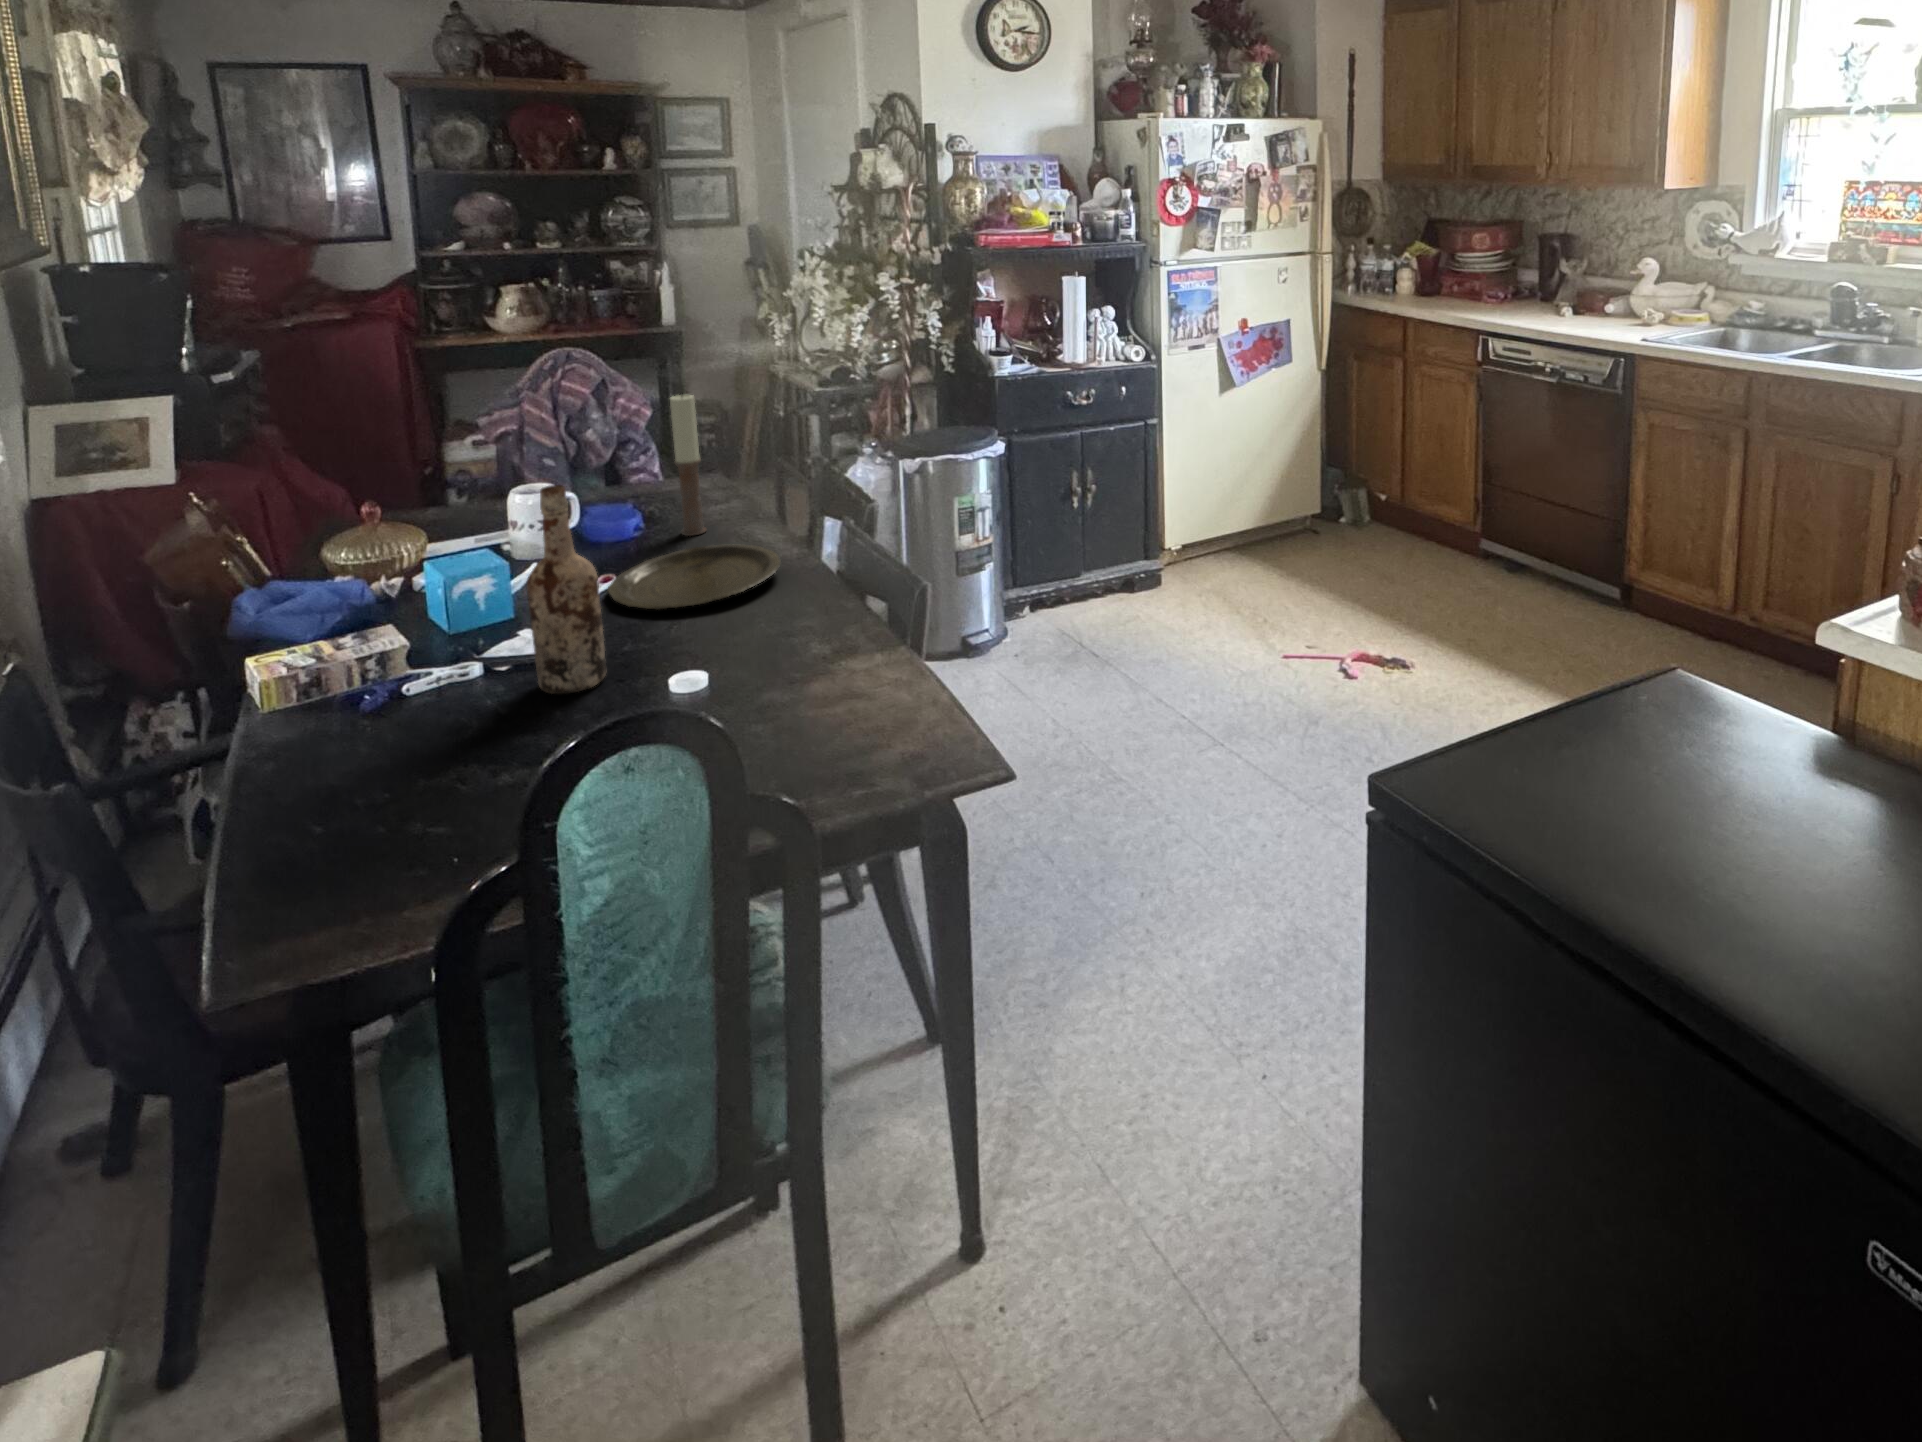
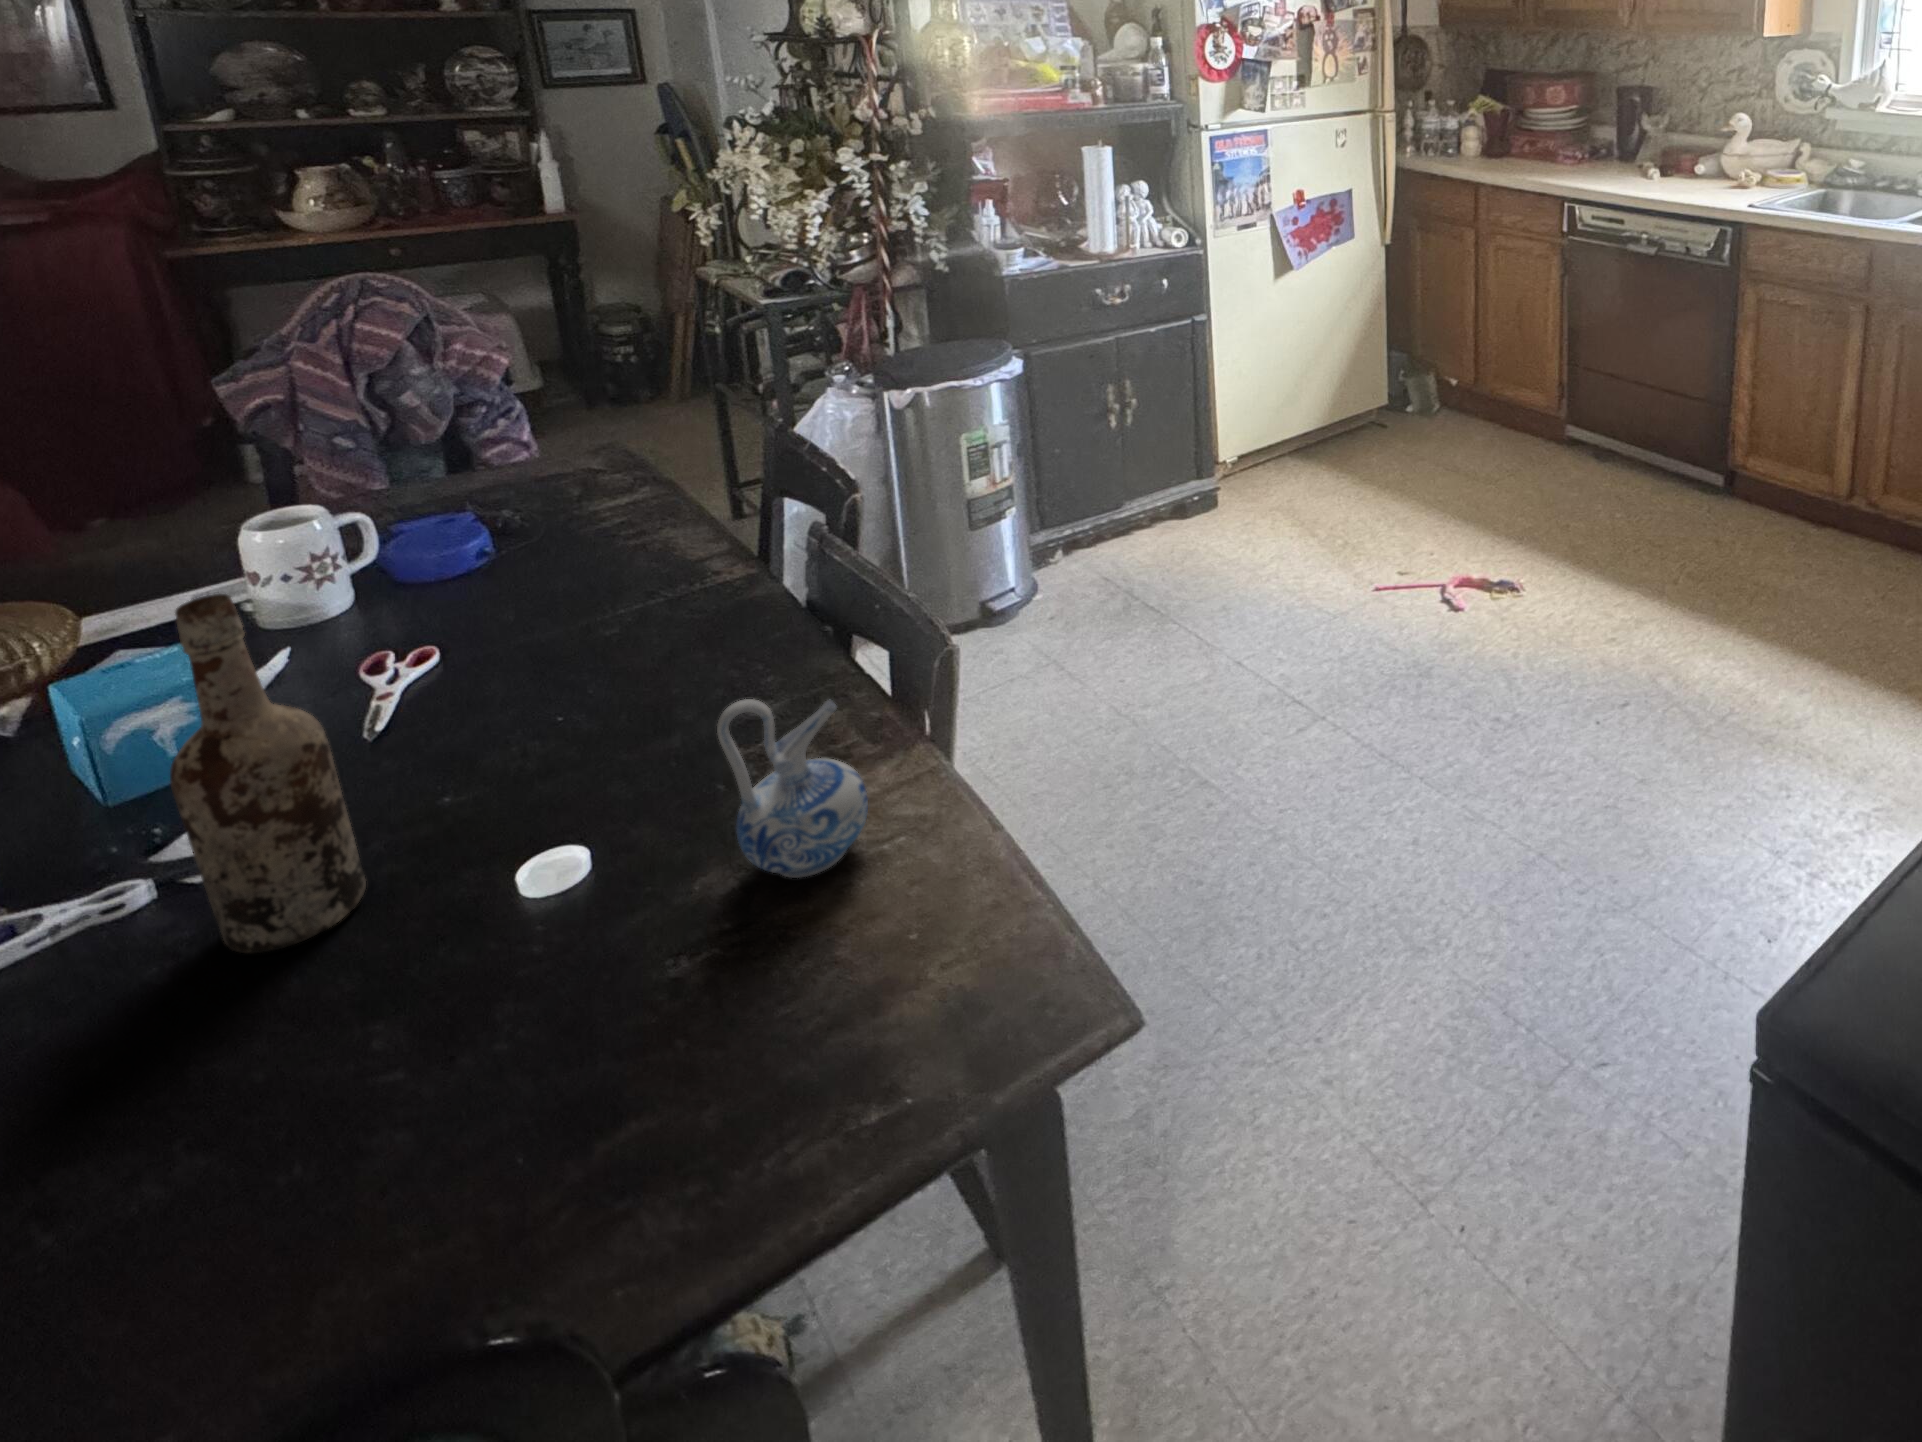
candle: present [670,394,706,536] -> none [498,357,583,566]
plate: present [607,544,781,609] -> none [393,583,699,729]
ceramic pitcher: none [804,574,883,692] -> present [717,699,868,878]

